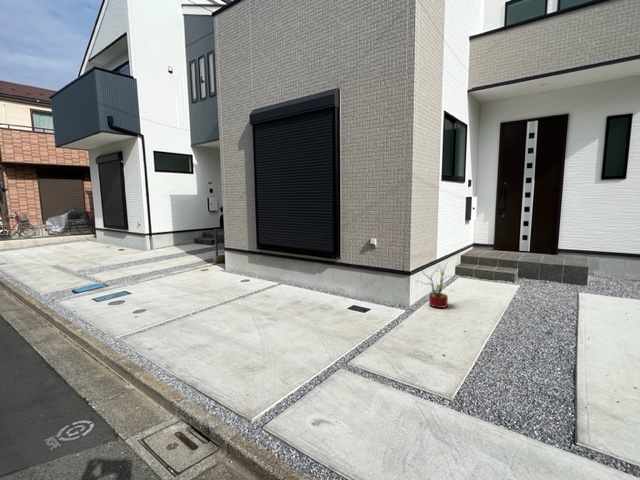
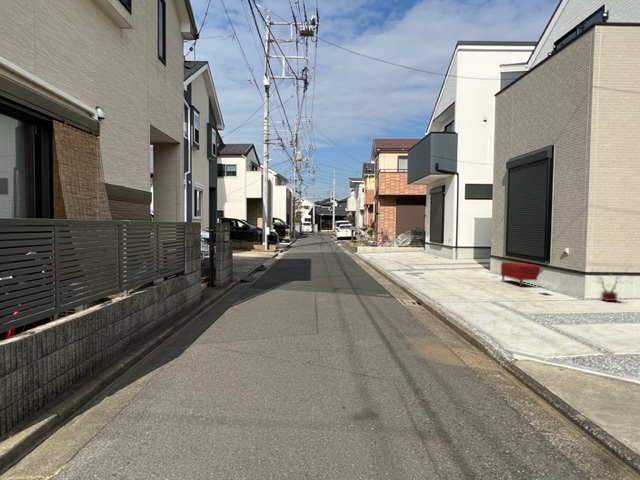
bench: none [262,258,325,298] -> present [501,262,540,286]

